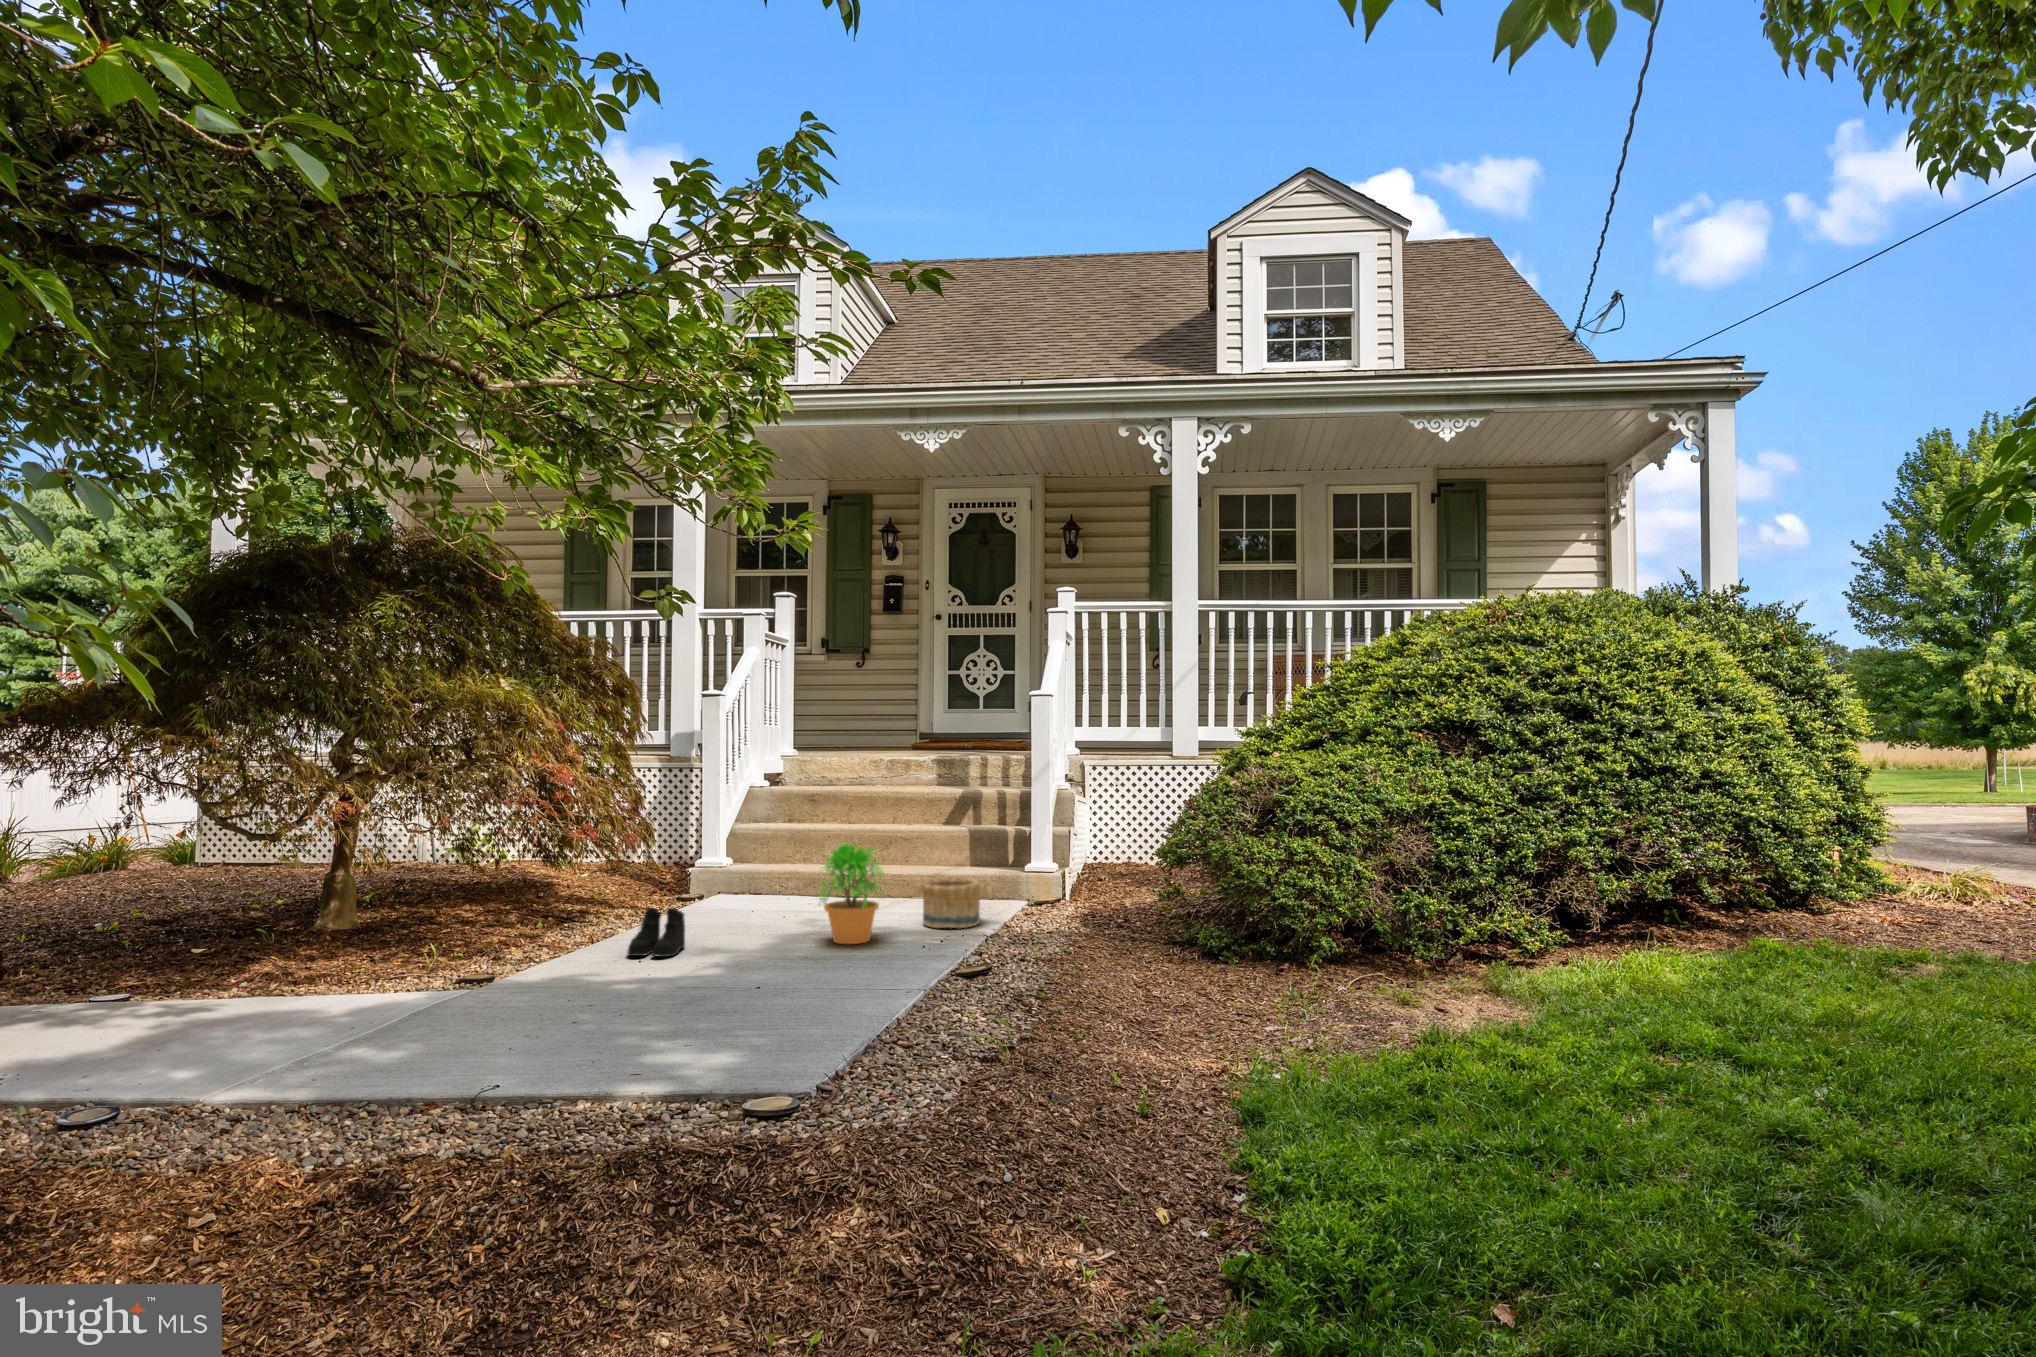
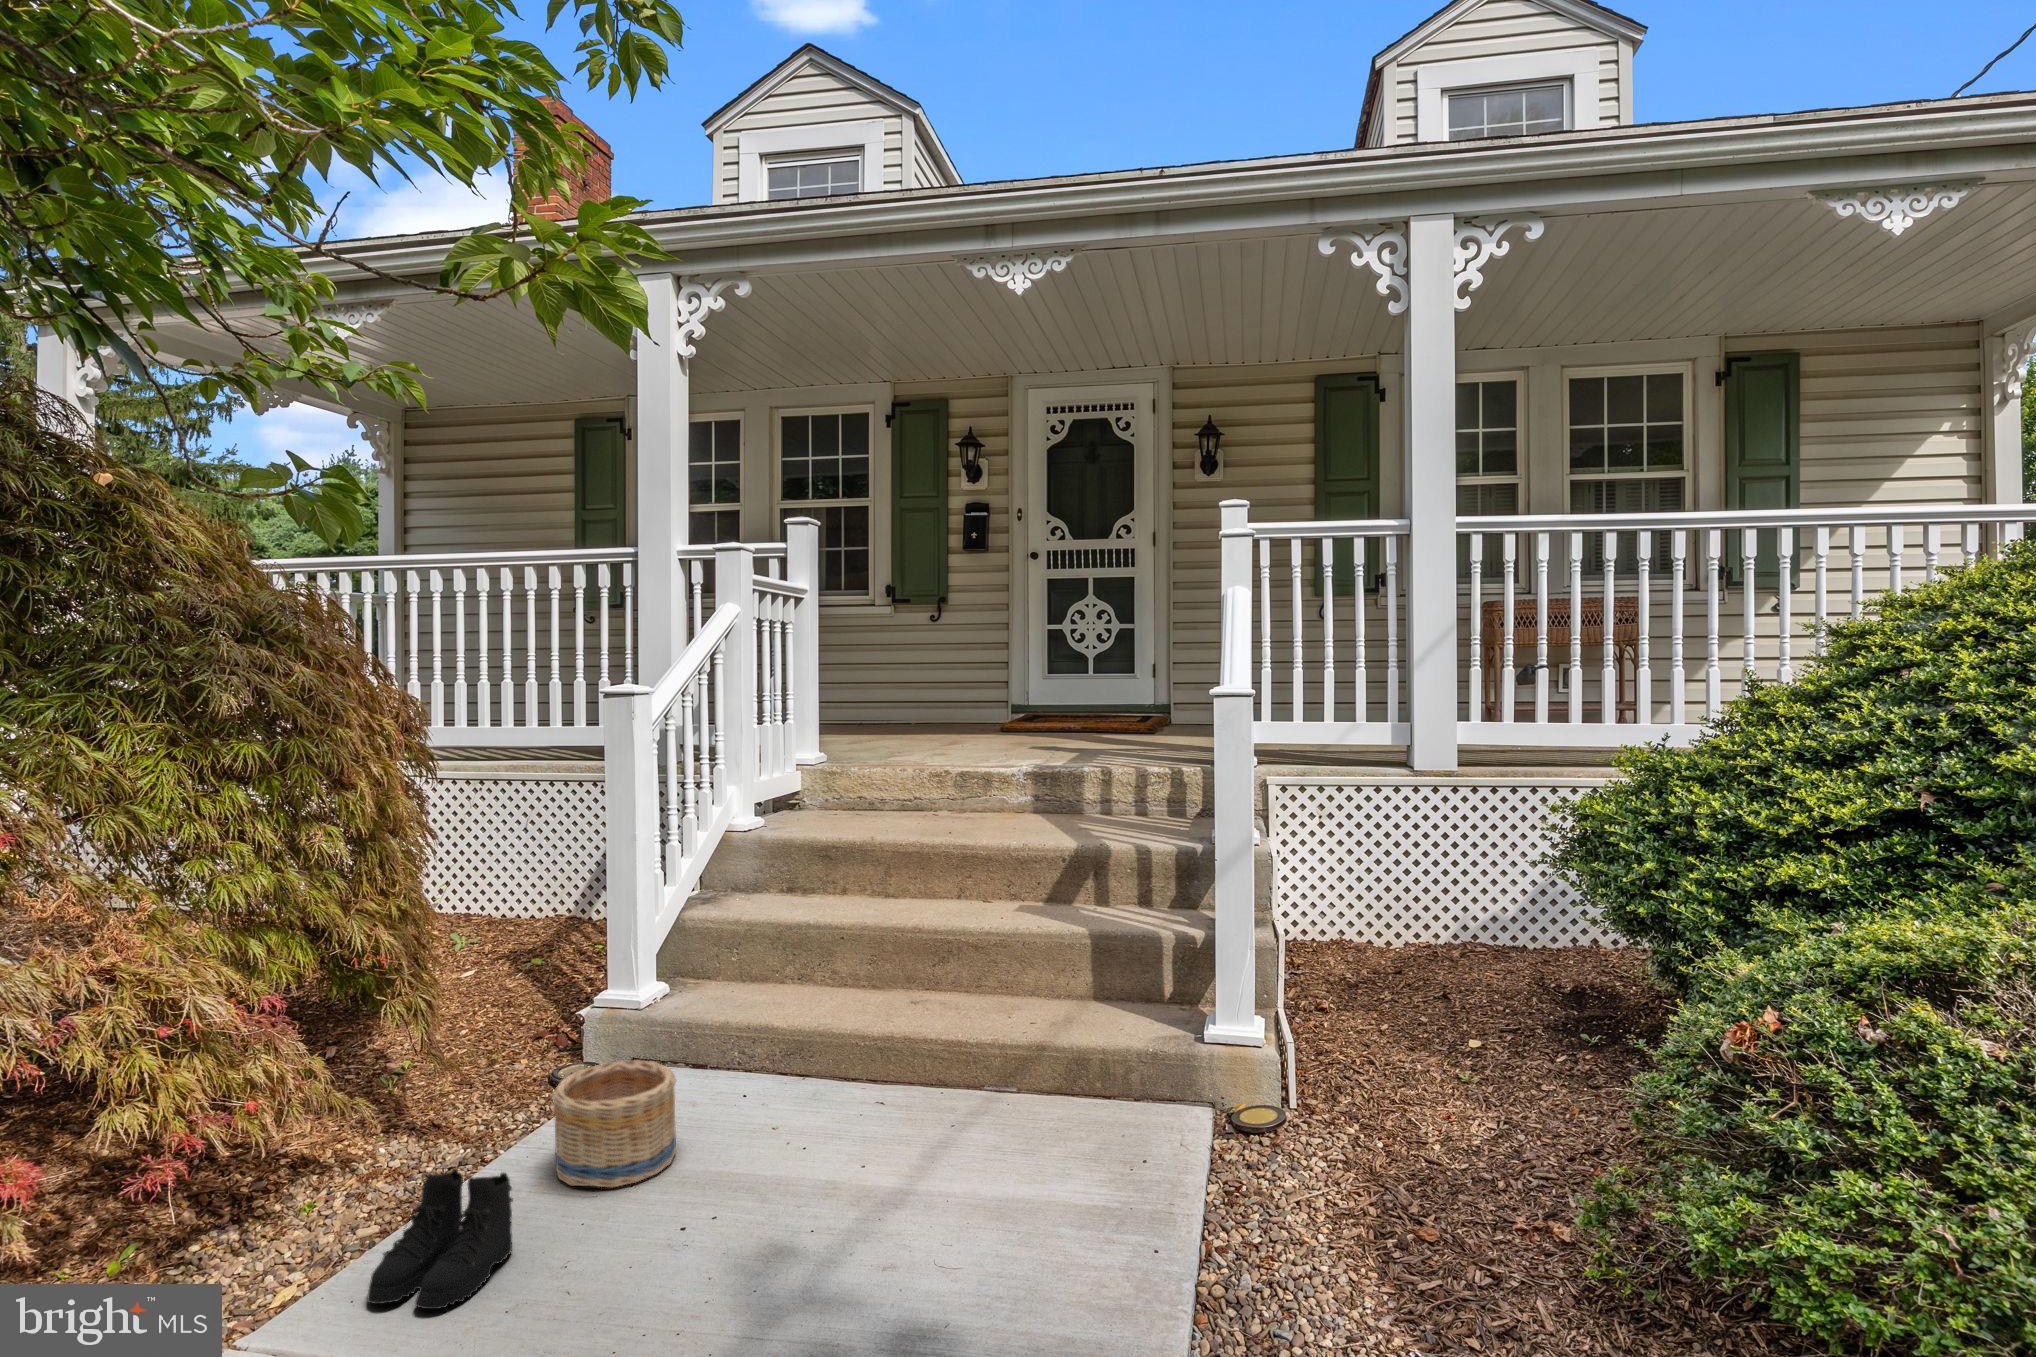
potted plant: present [819,843,884,944] -> none [788,1020,944,1249]
basket: present [922,878,980,928] -> present [552,1060,676,1187]

